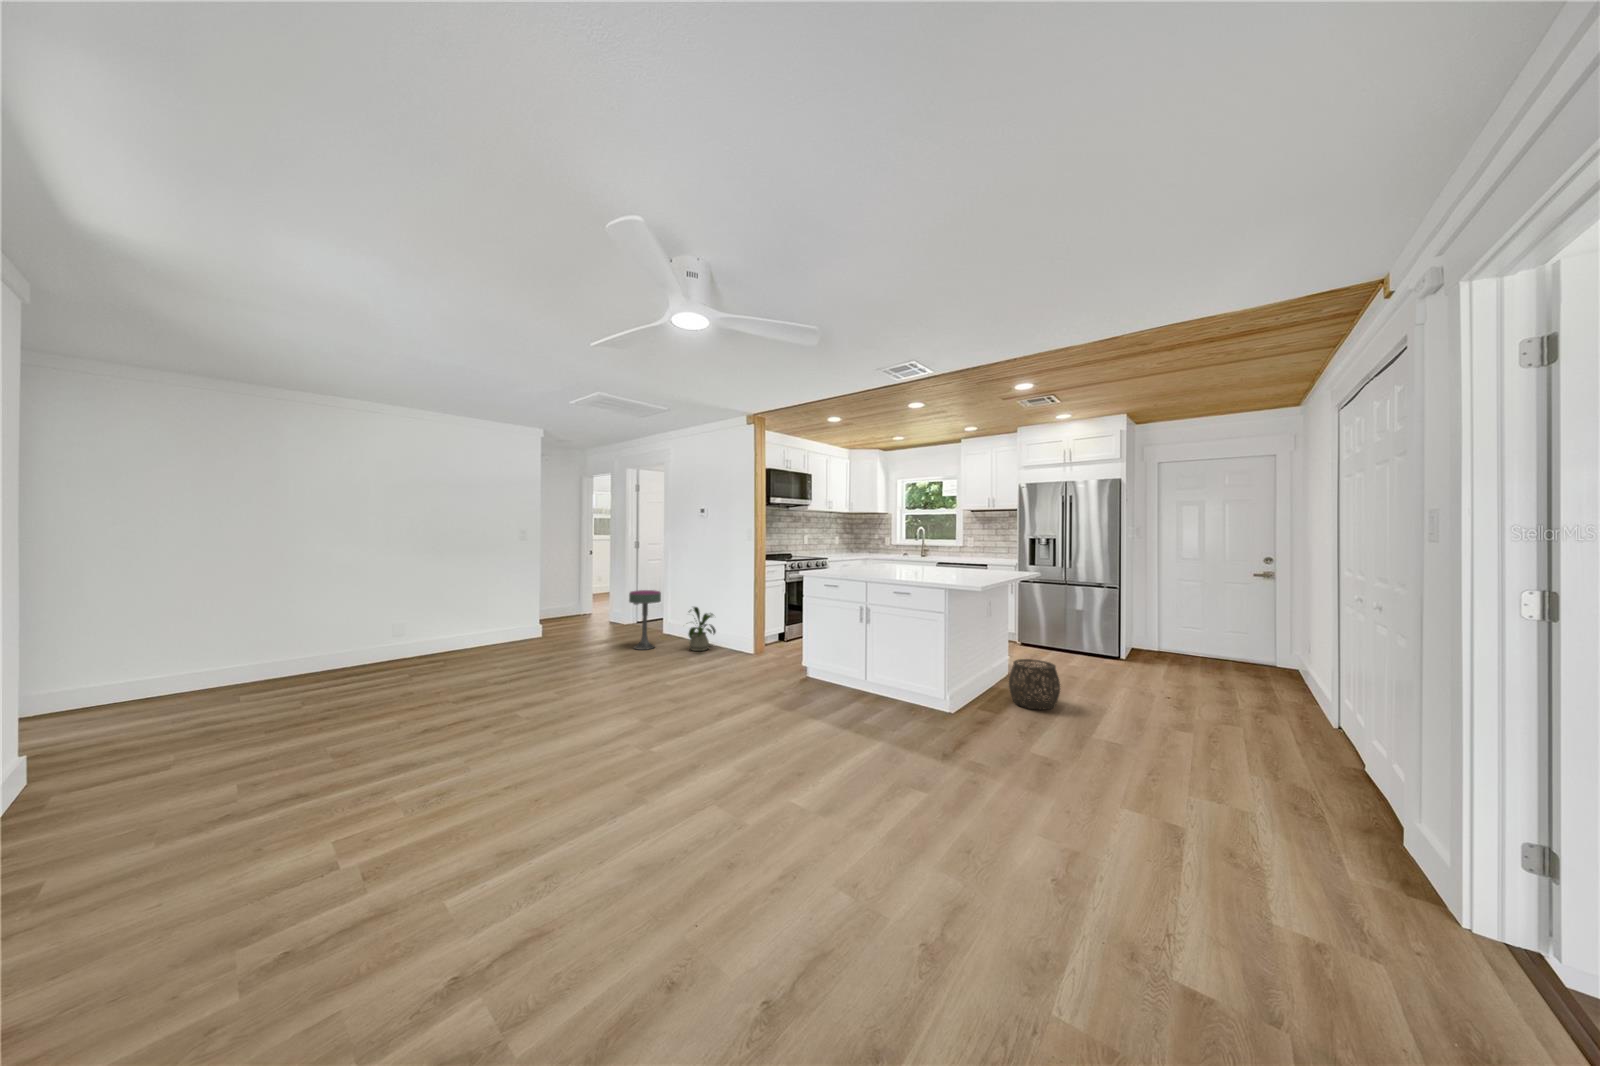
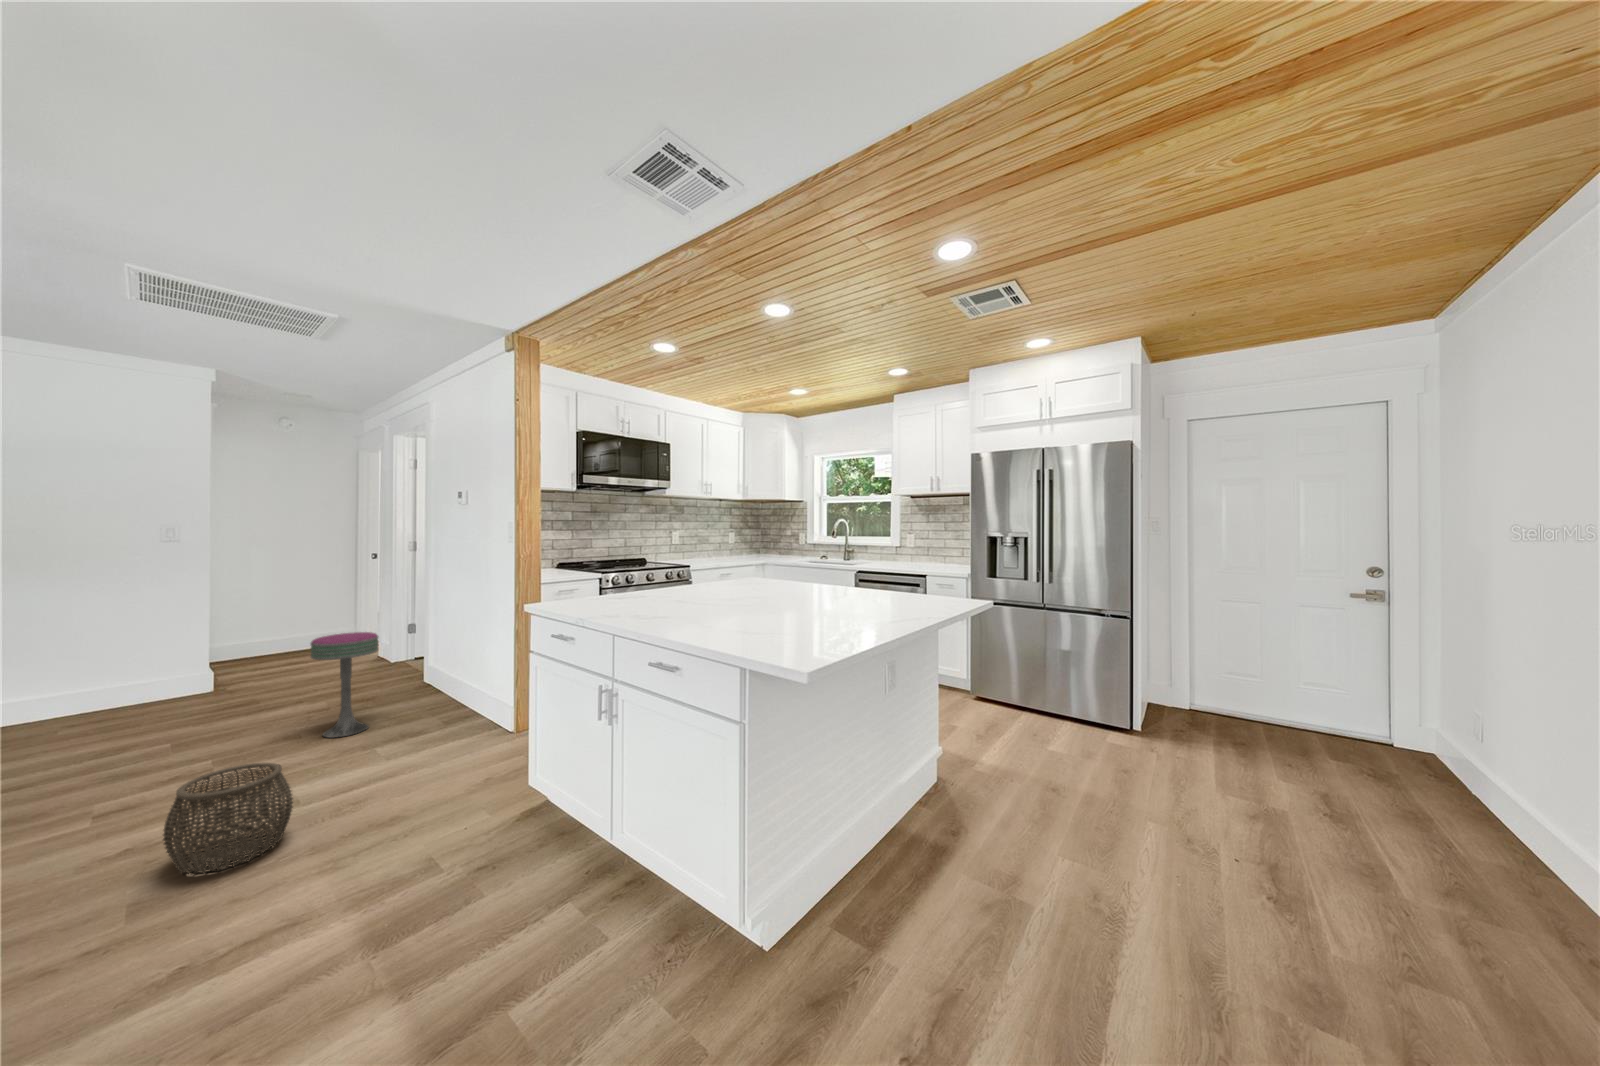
house plant: present [688,607,716,651] -> none [404,663,479,738]
woven basket: present [1009,659,1060,710] -> present [163,763,293,874]

